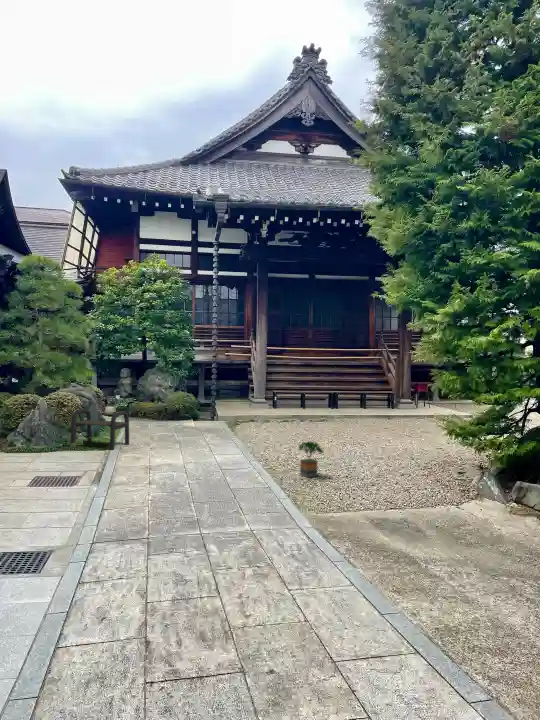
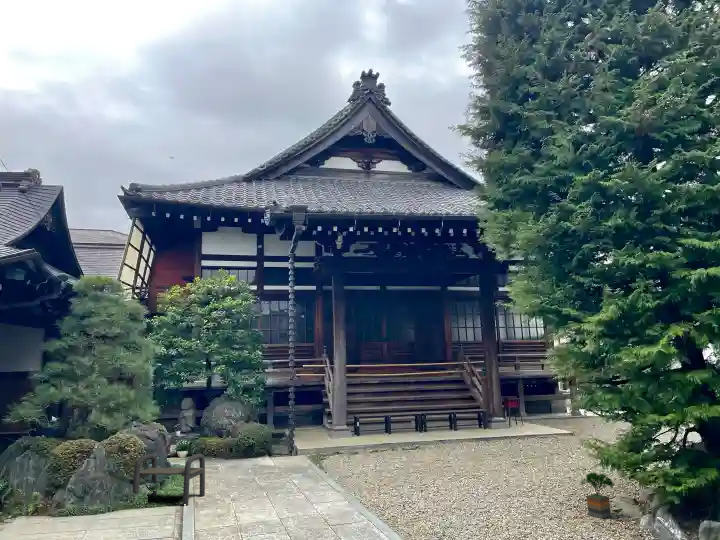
potted tree: present [298,442,323,477] -> present [581,473,614,519]

